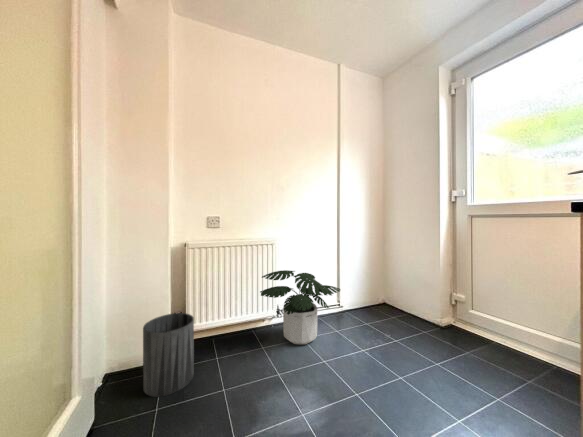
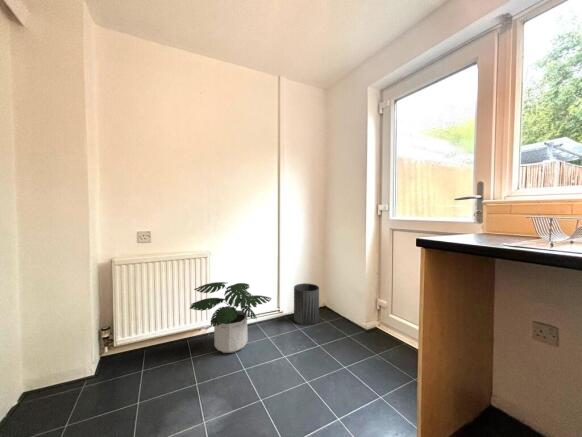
trash can: present [143,313,194,397] -> present [294,283,319,325]

